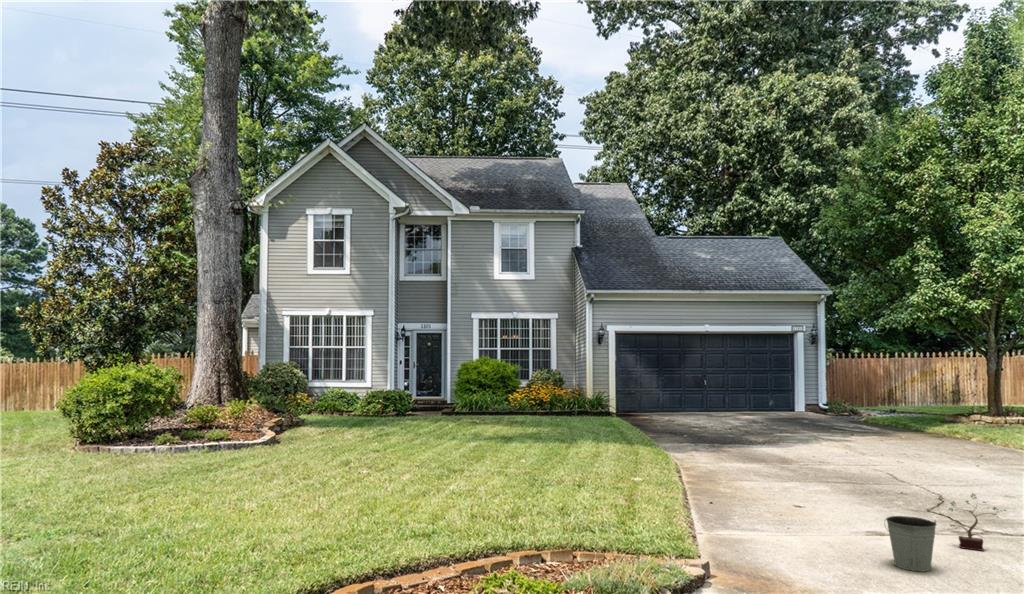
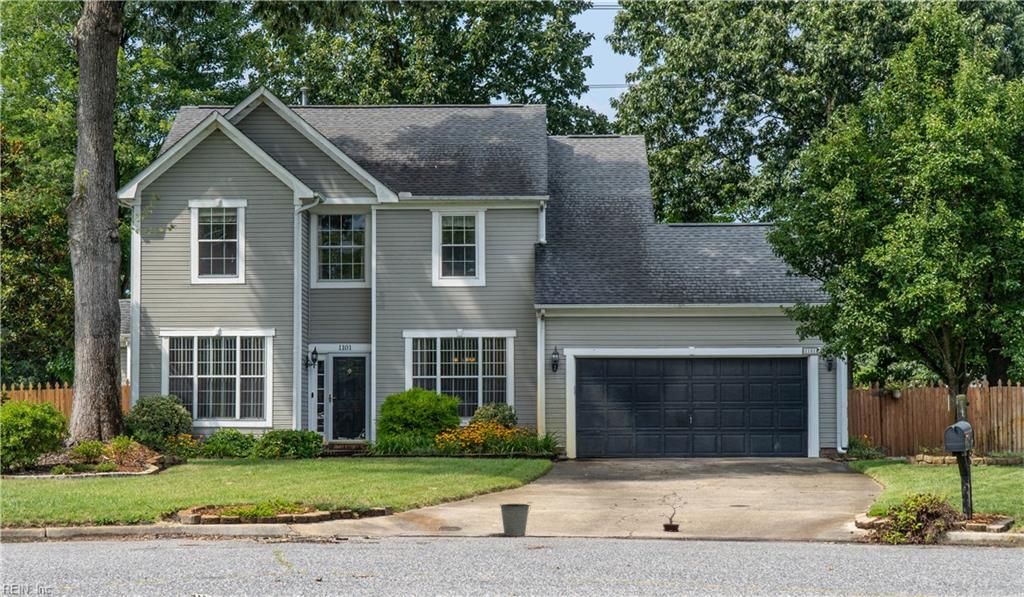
bucket: present [886,516,936,571] -> present [500,504,530,536]

